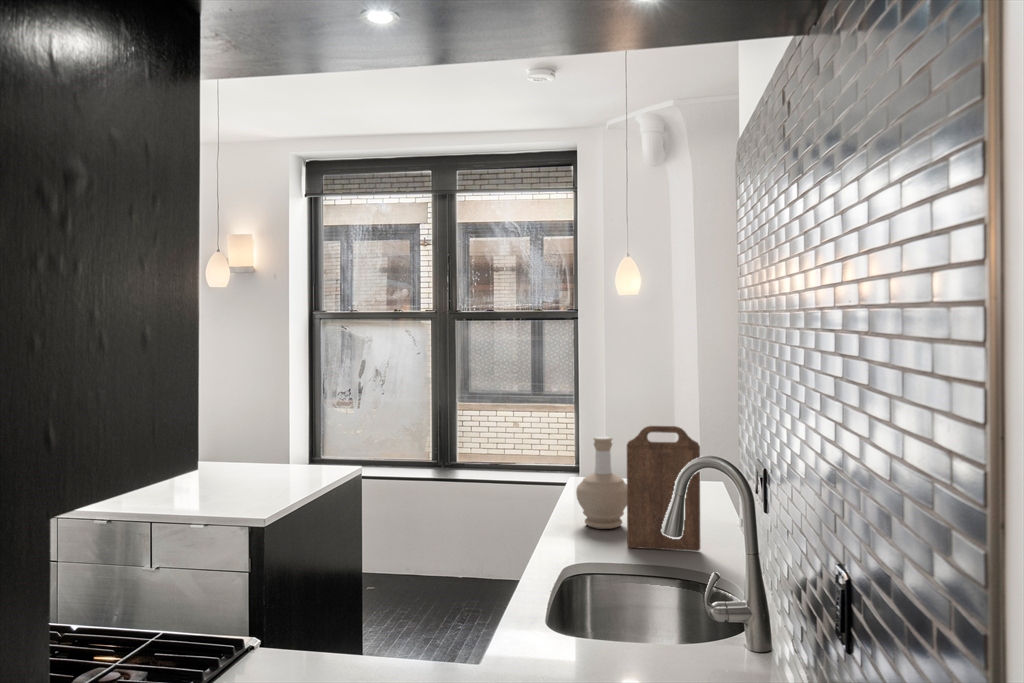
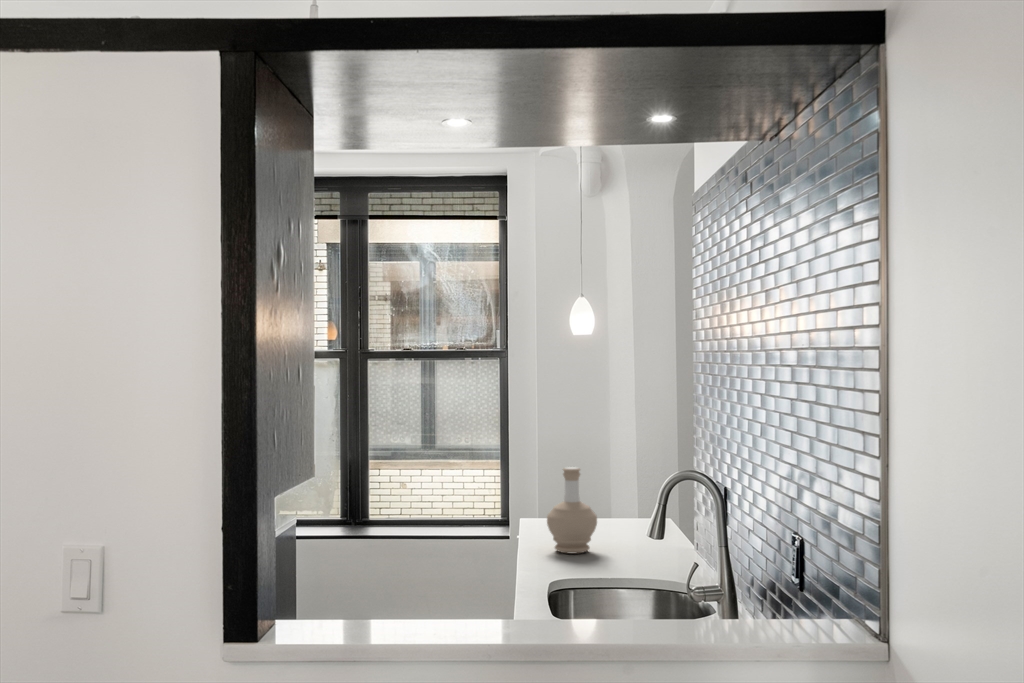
cutting board: present [627,426,700,551] -> none [600,454,666,567]

